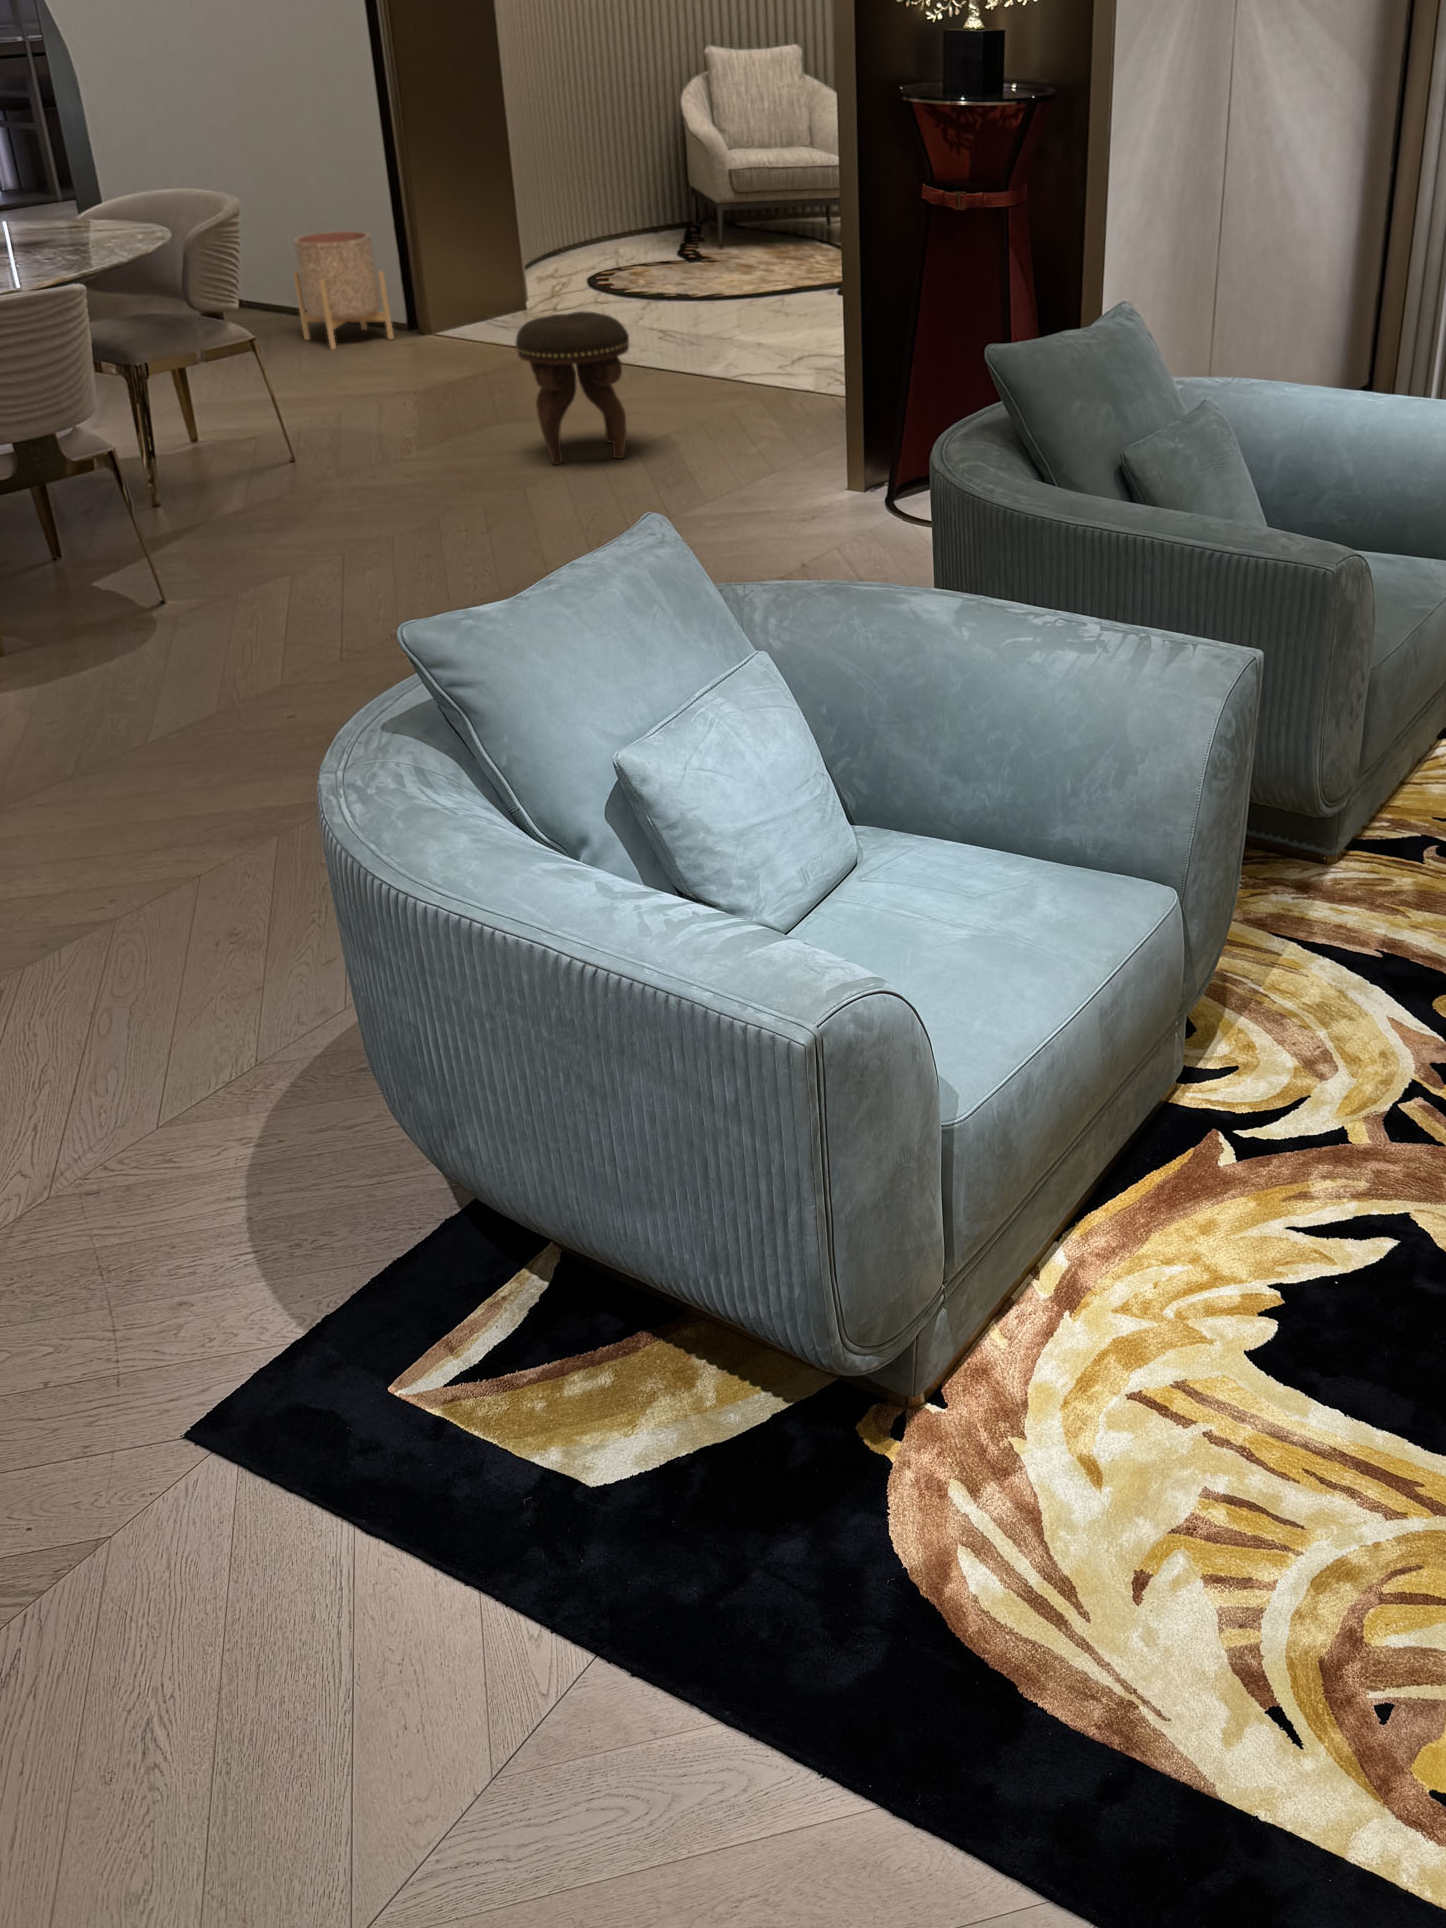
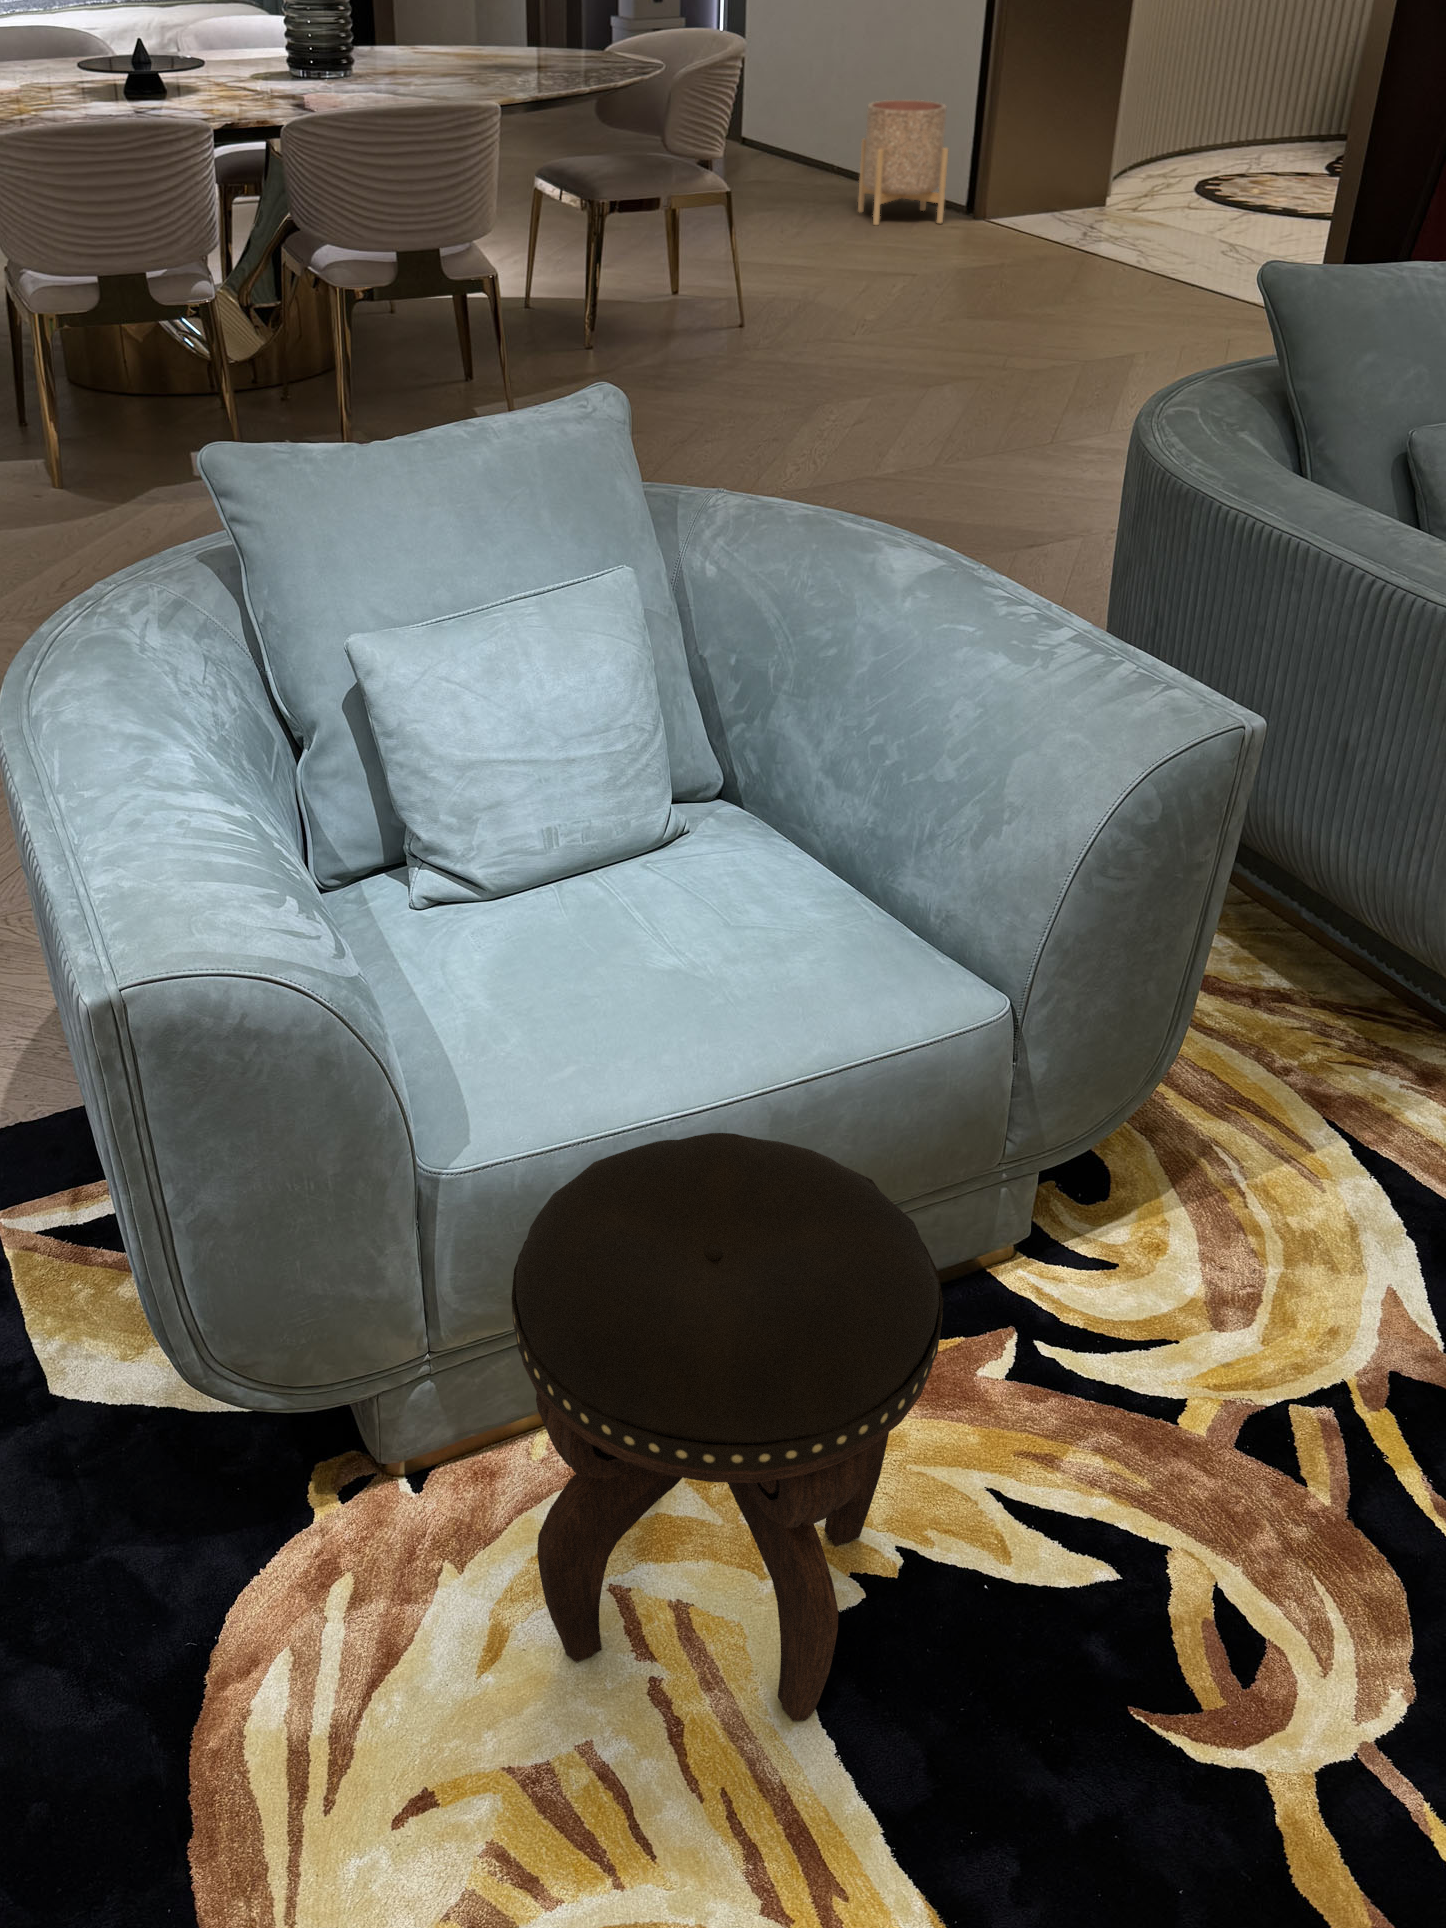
footstool: present [516,311,629,465] -> present [511,1133,943,1721]

